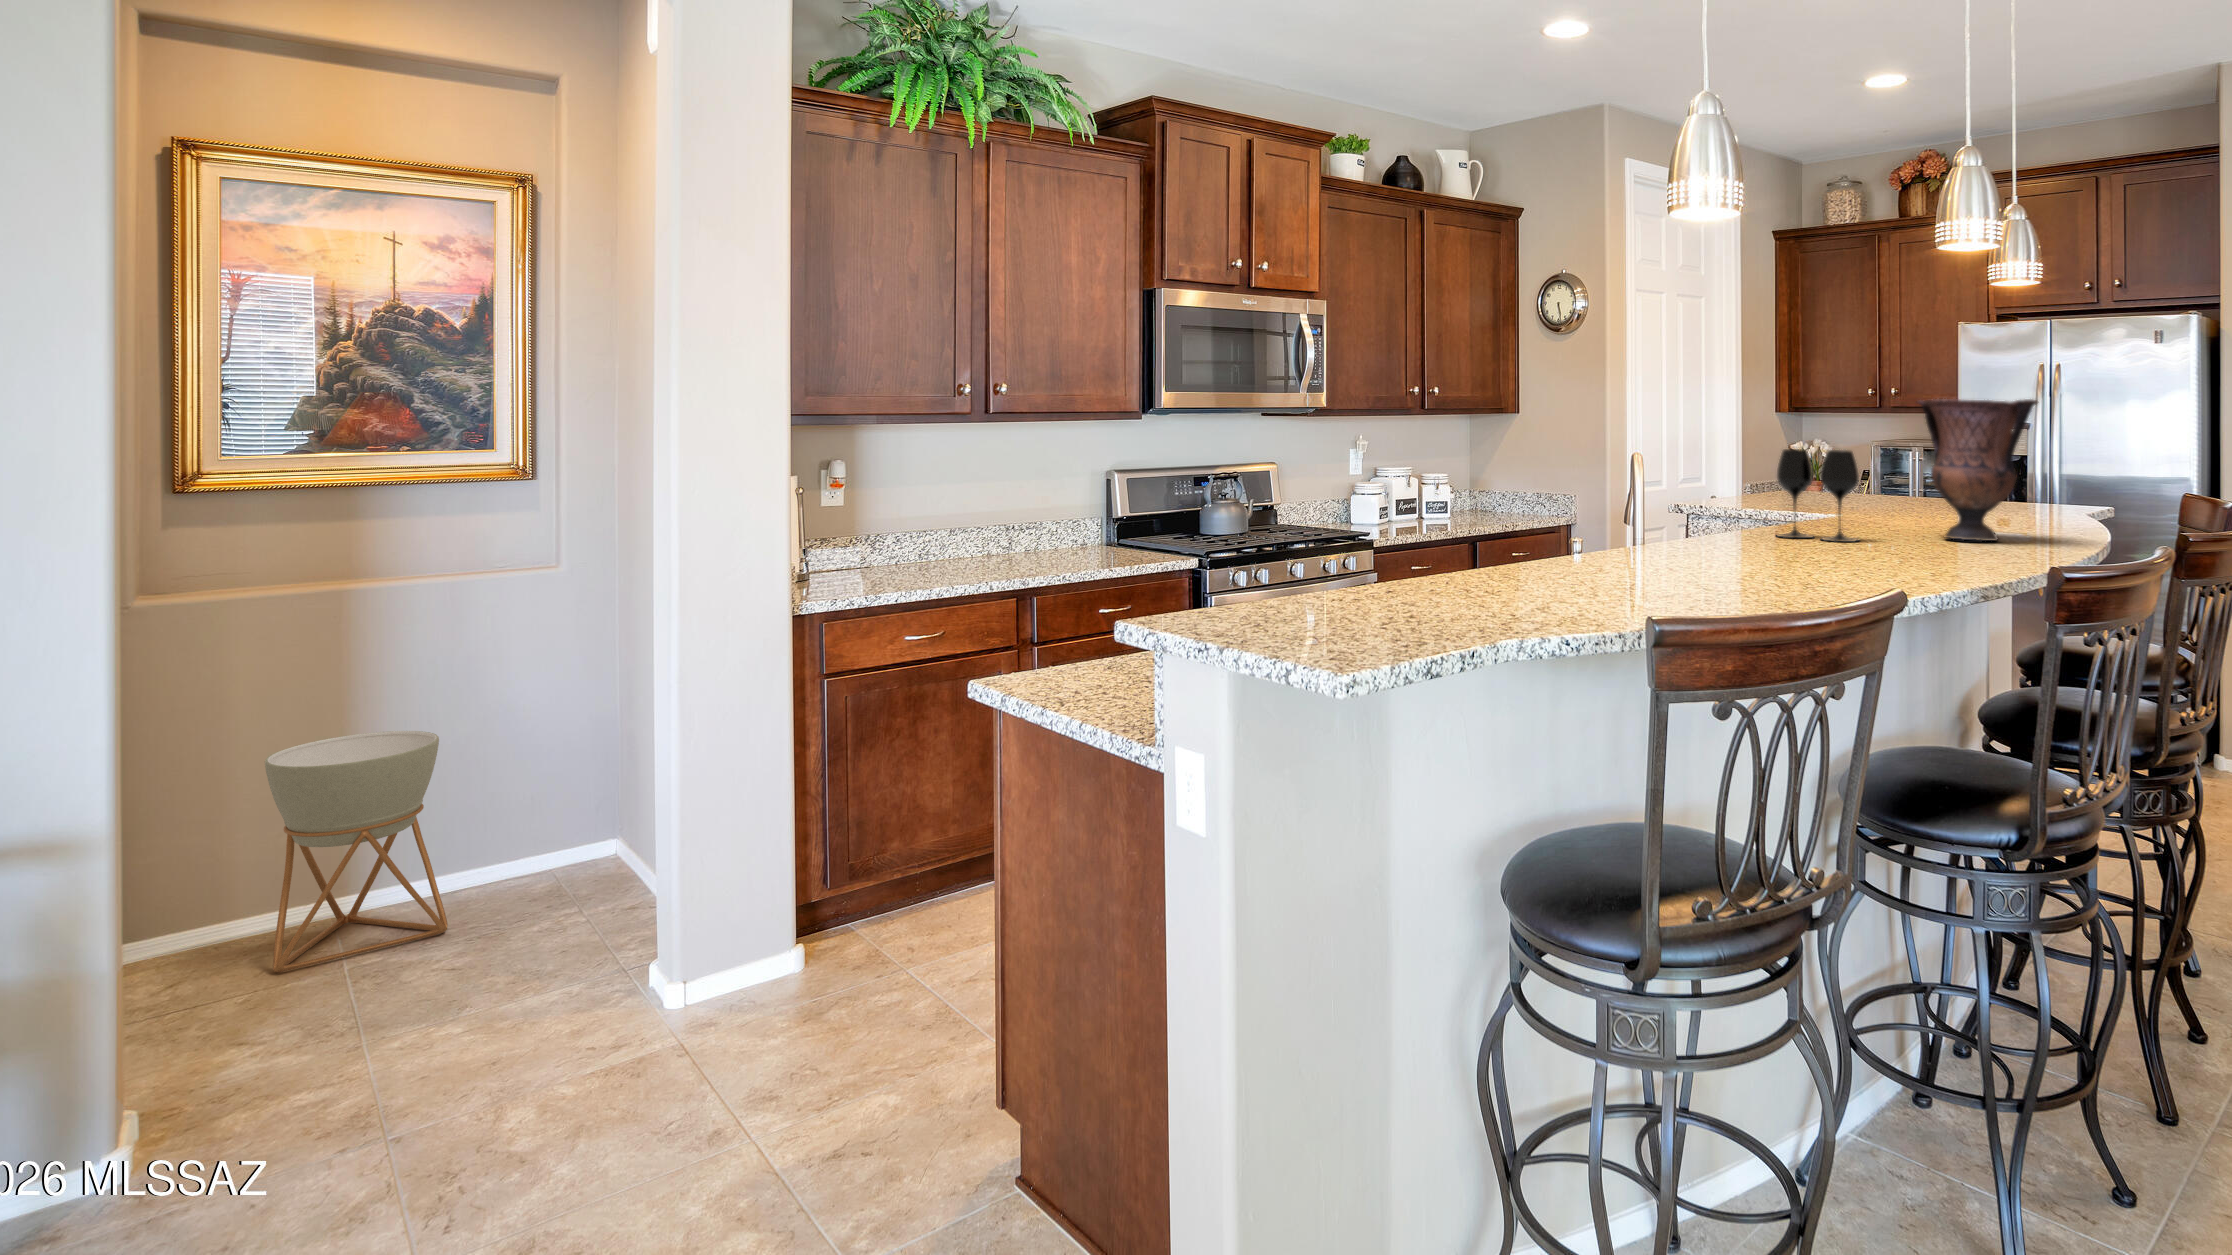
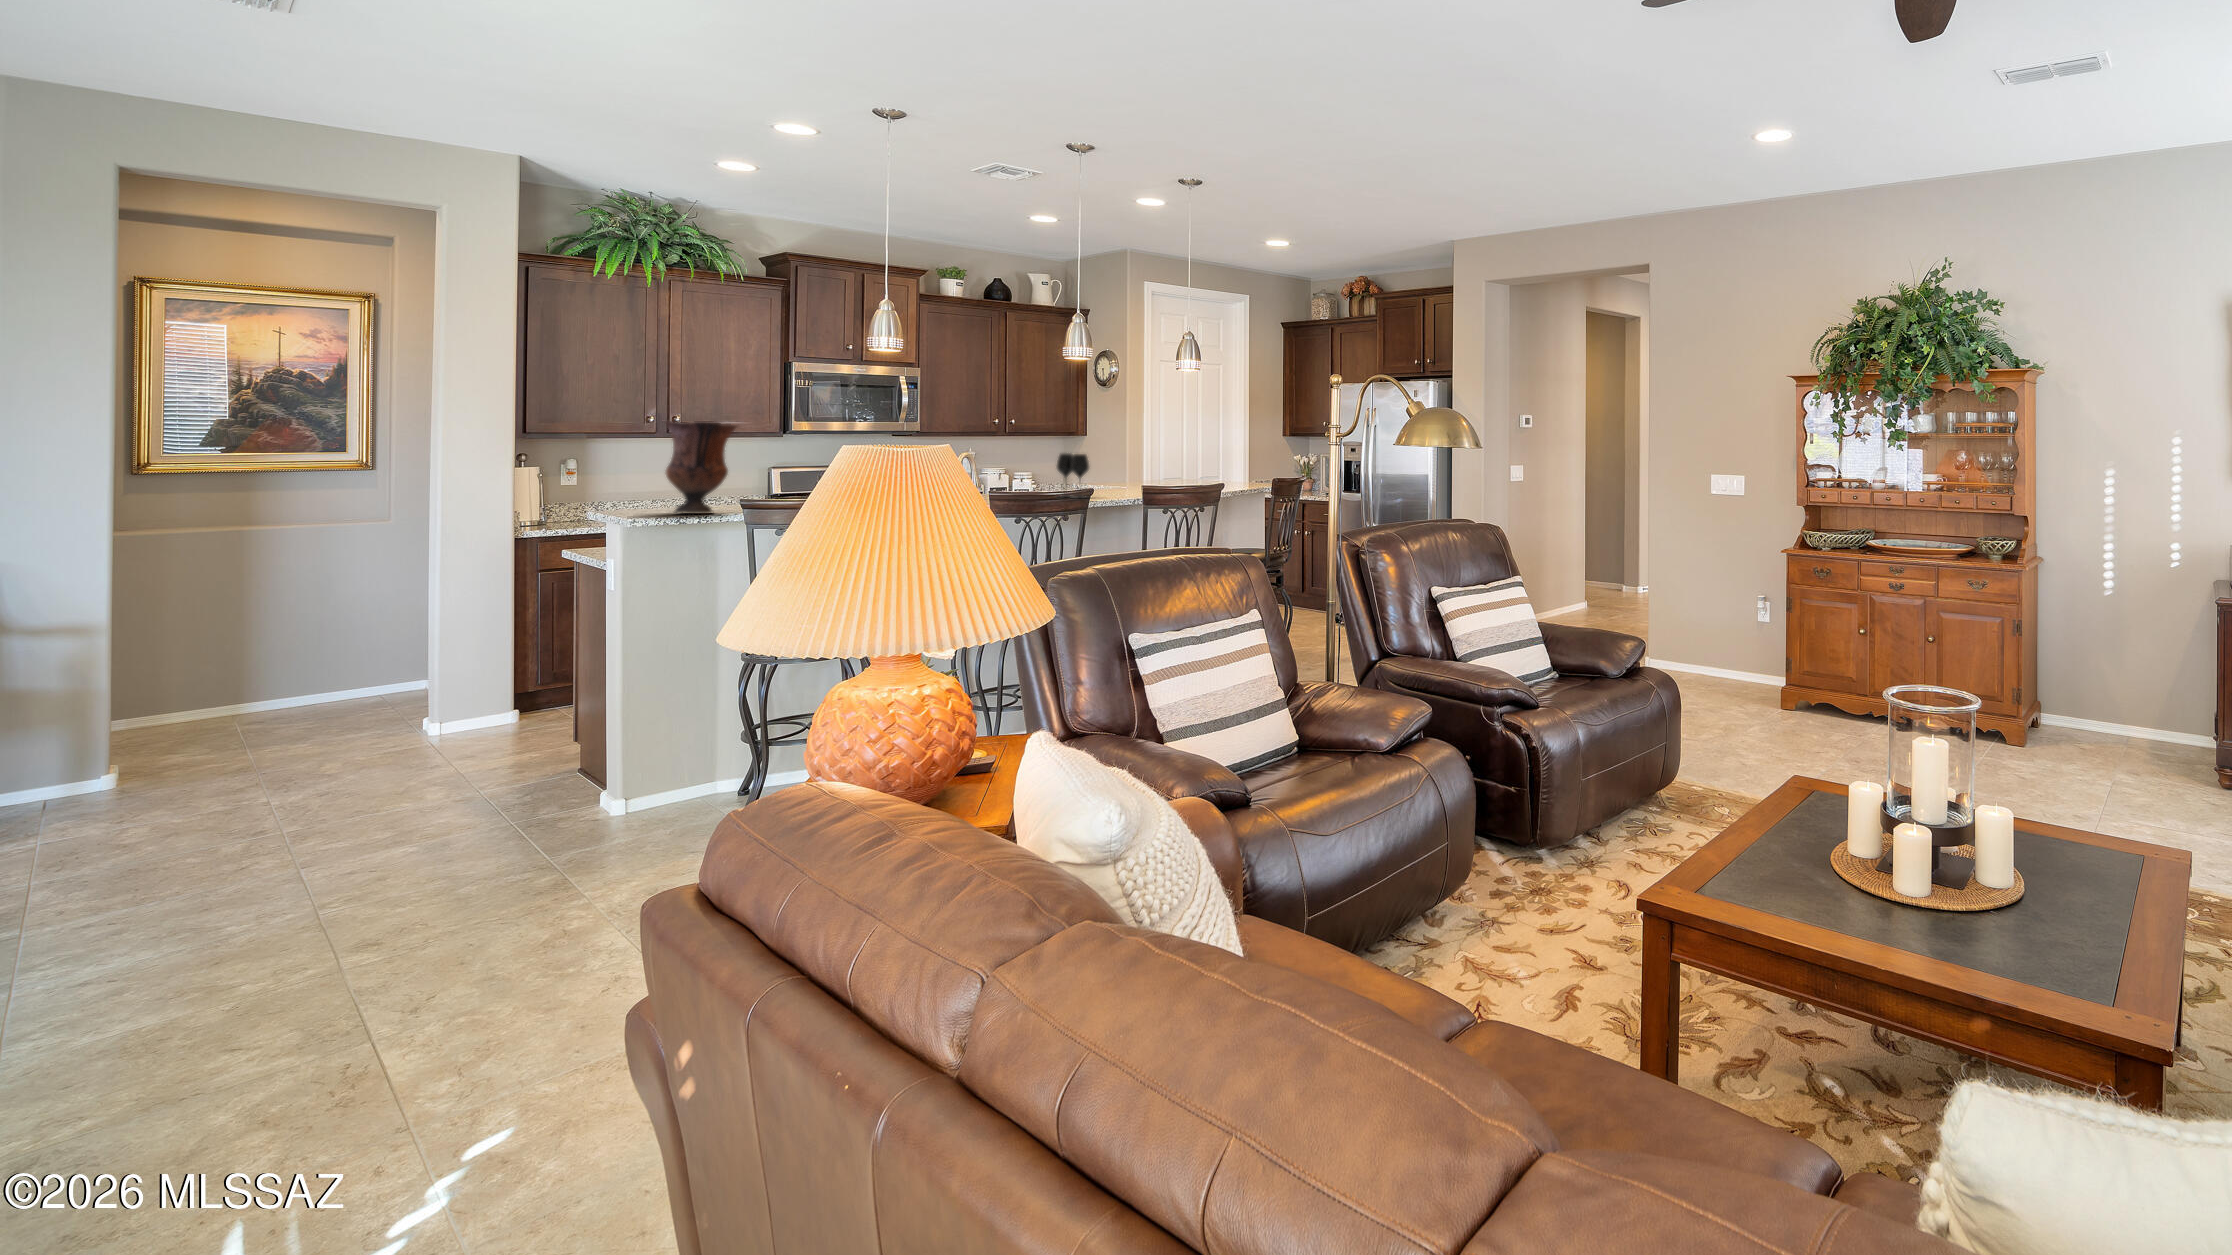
vase: present [1918,399,2038,541] -> present [665,421,738,514]
planter: present [265,731,448,972] -> none [192,609,304,732]

